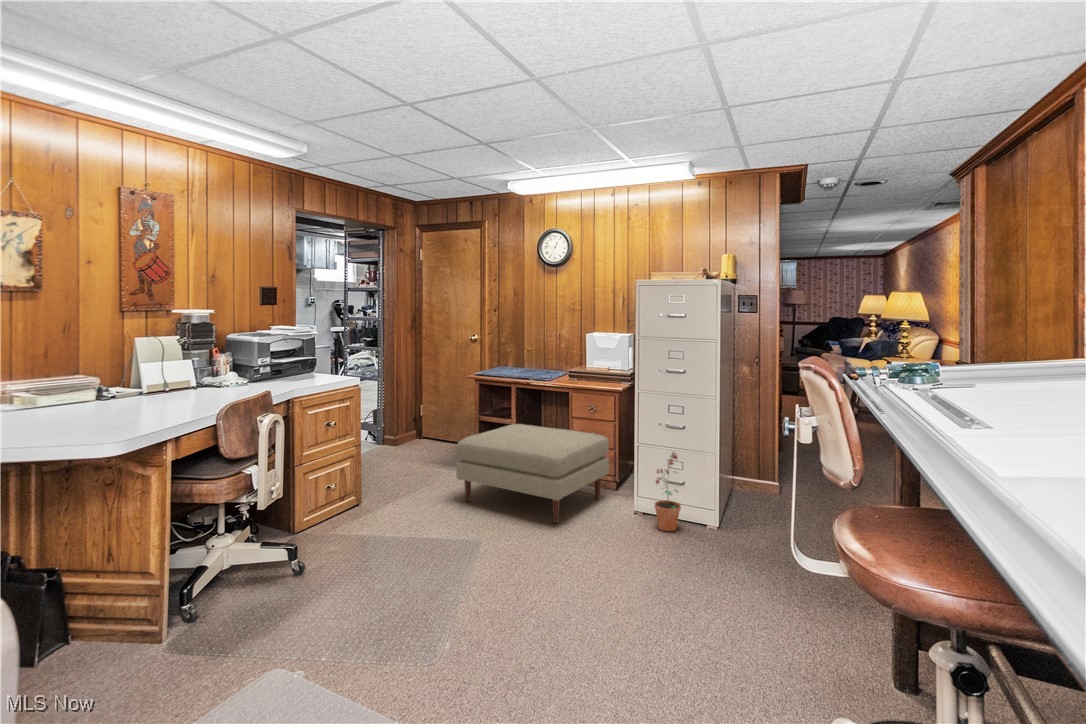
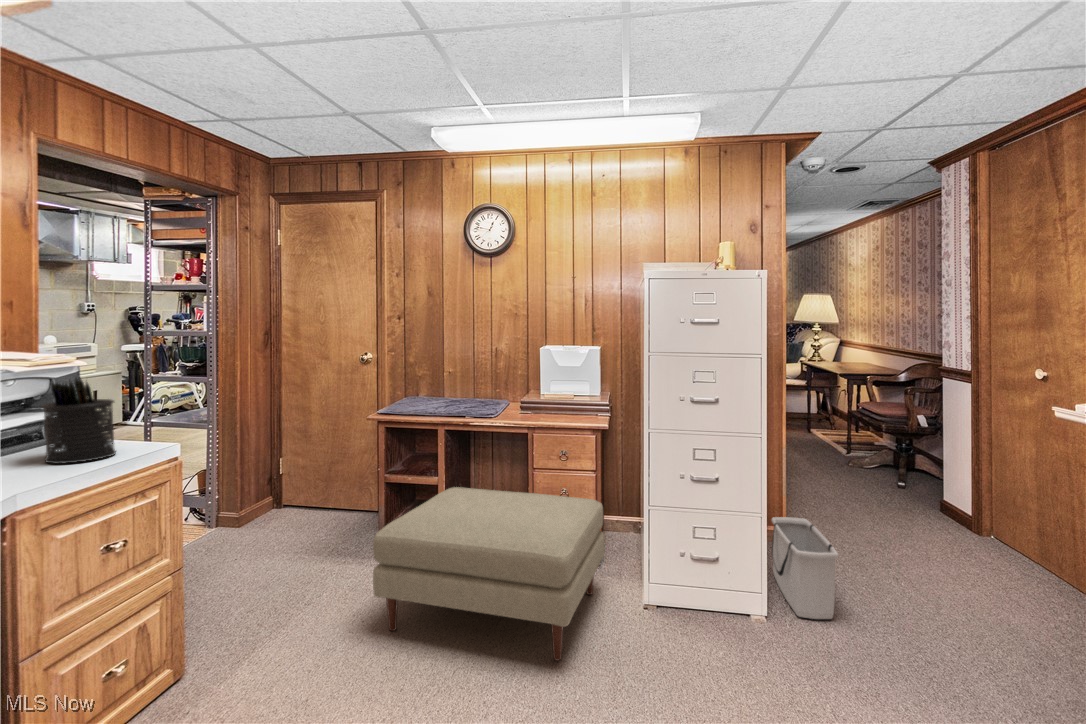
pen holder: none [295,342,326,385] -> present [41,377,116,464]
potted plant: present [655,452,681,531] -> none [694,524,744,650]
storage bin: none [730,460,767,526] -> present [772,517,838,619]

